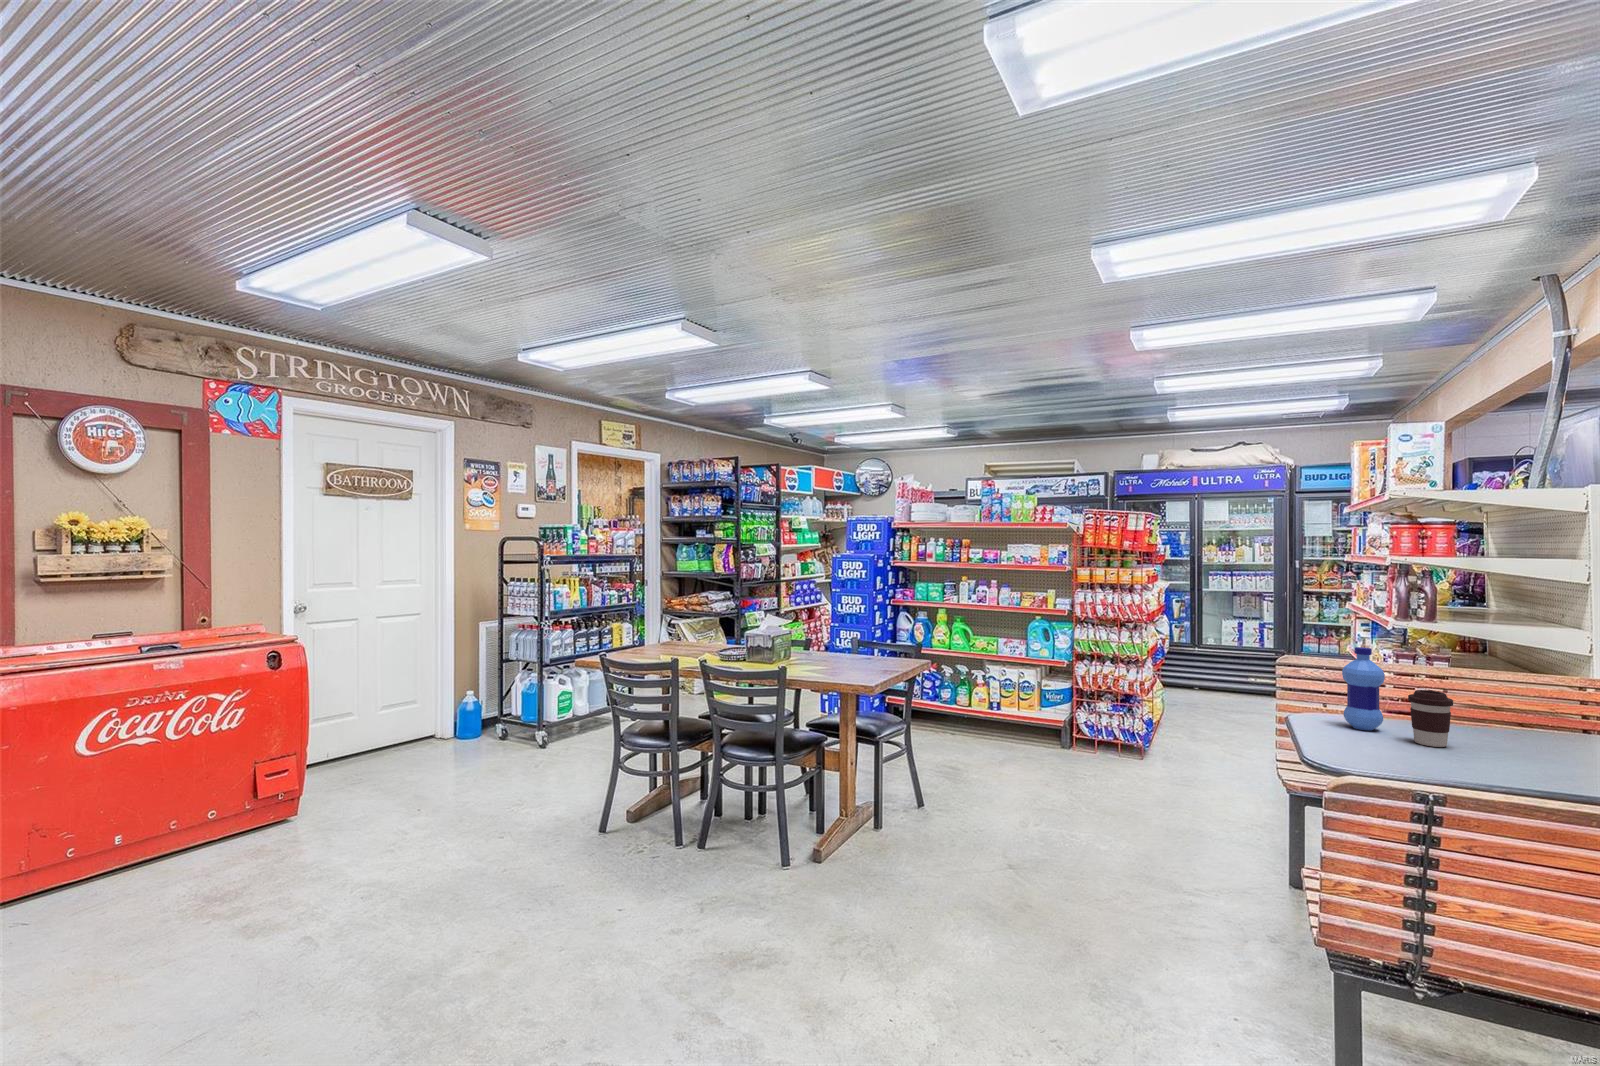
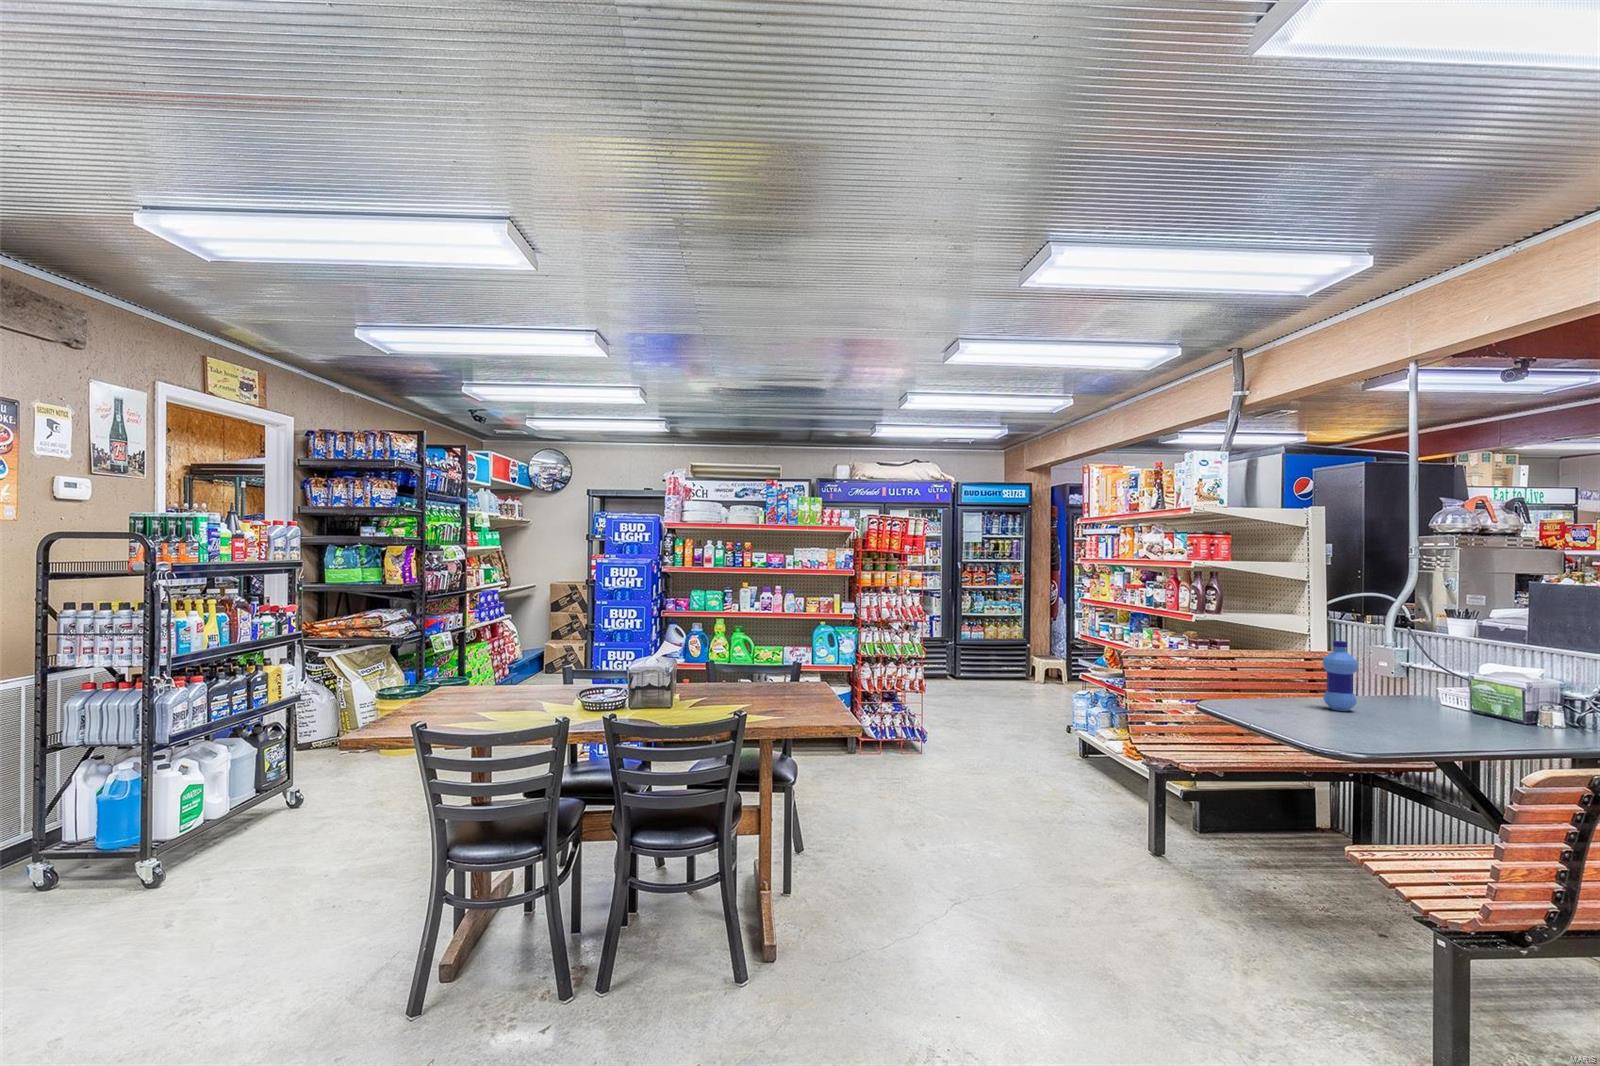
coffee cup: present [1408,690,1453,747] -> none [1386,673,1422,719]

